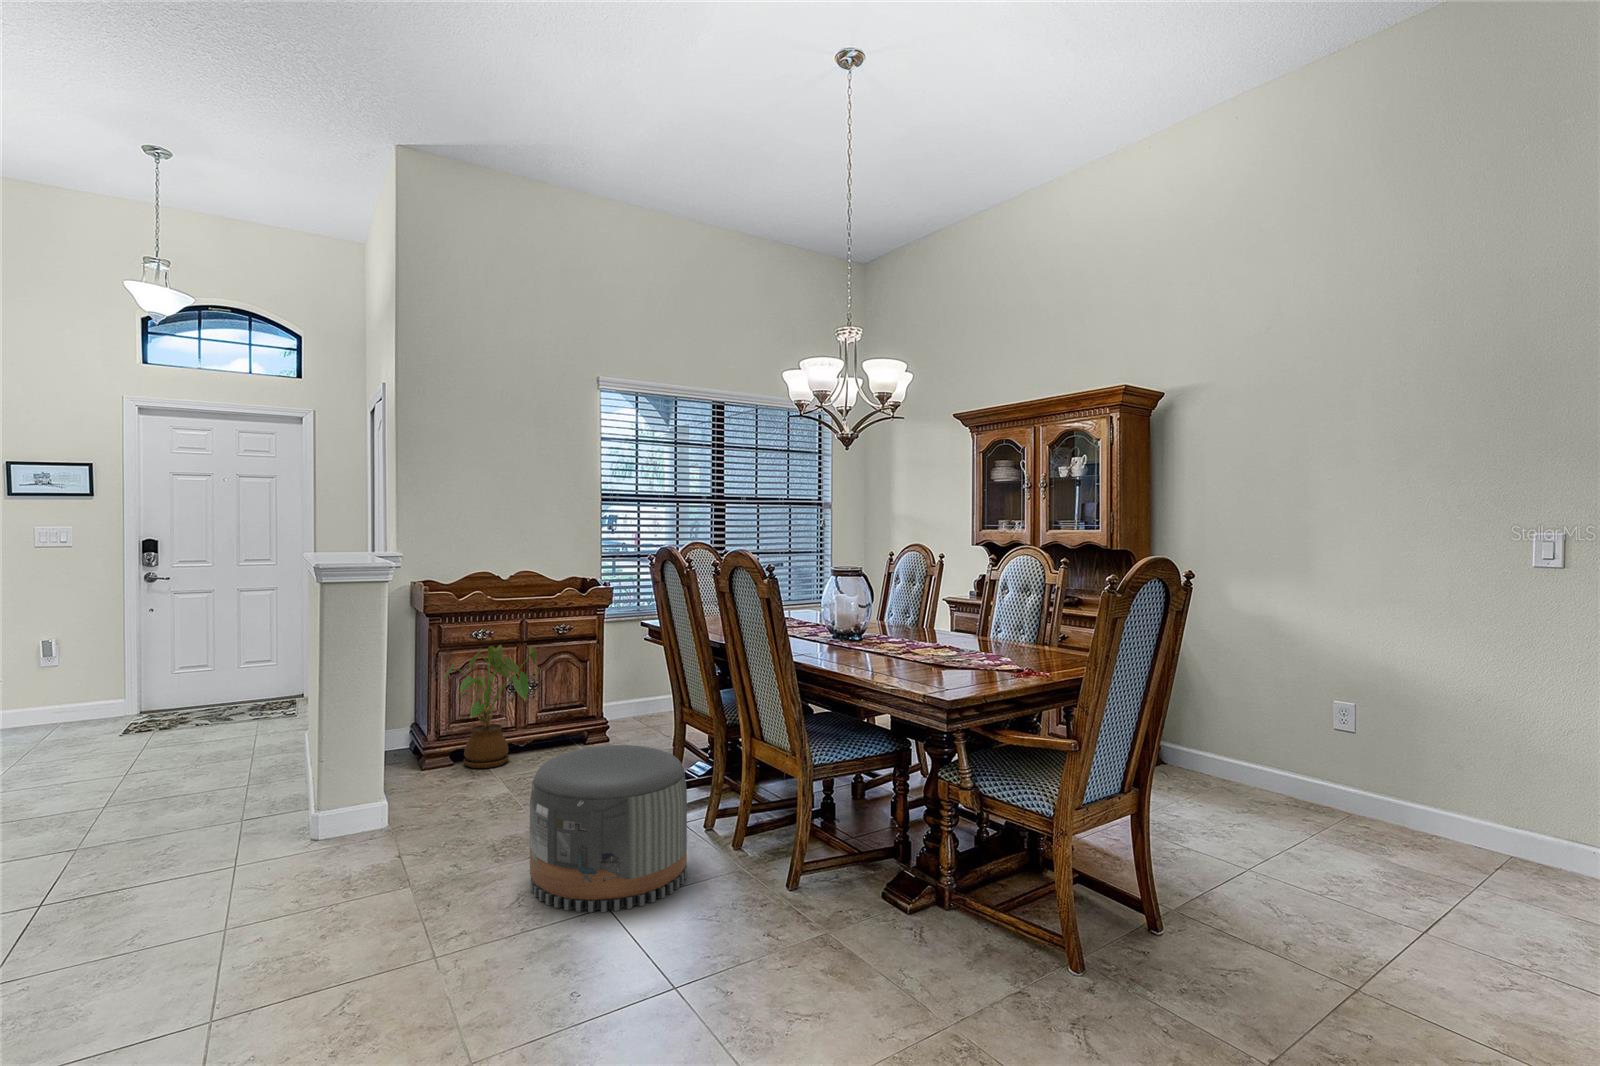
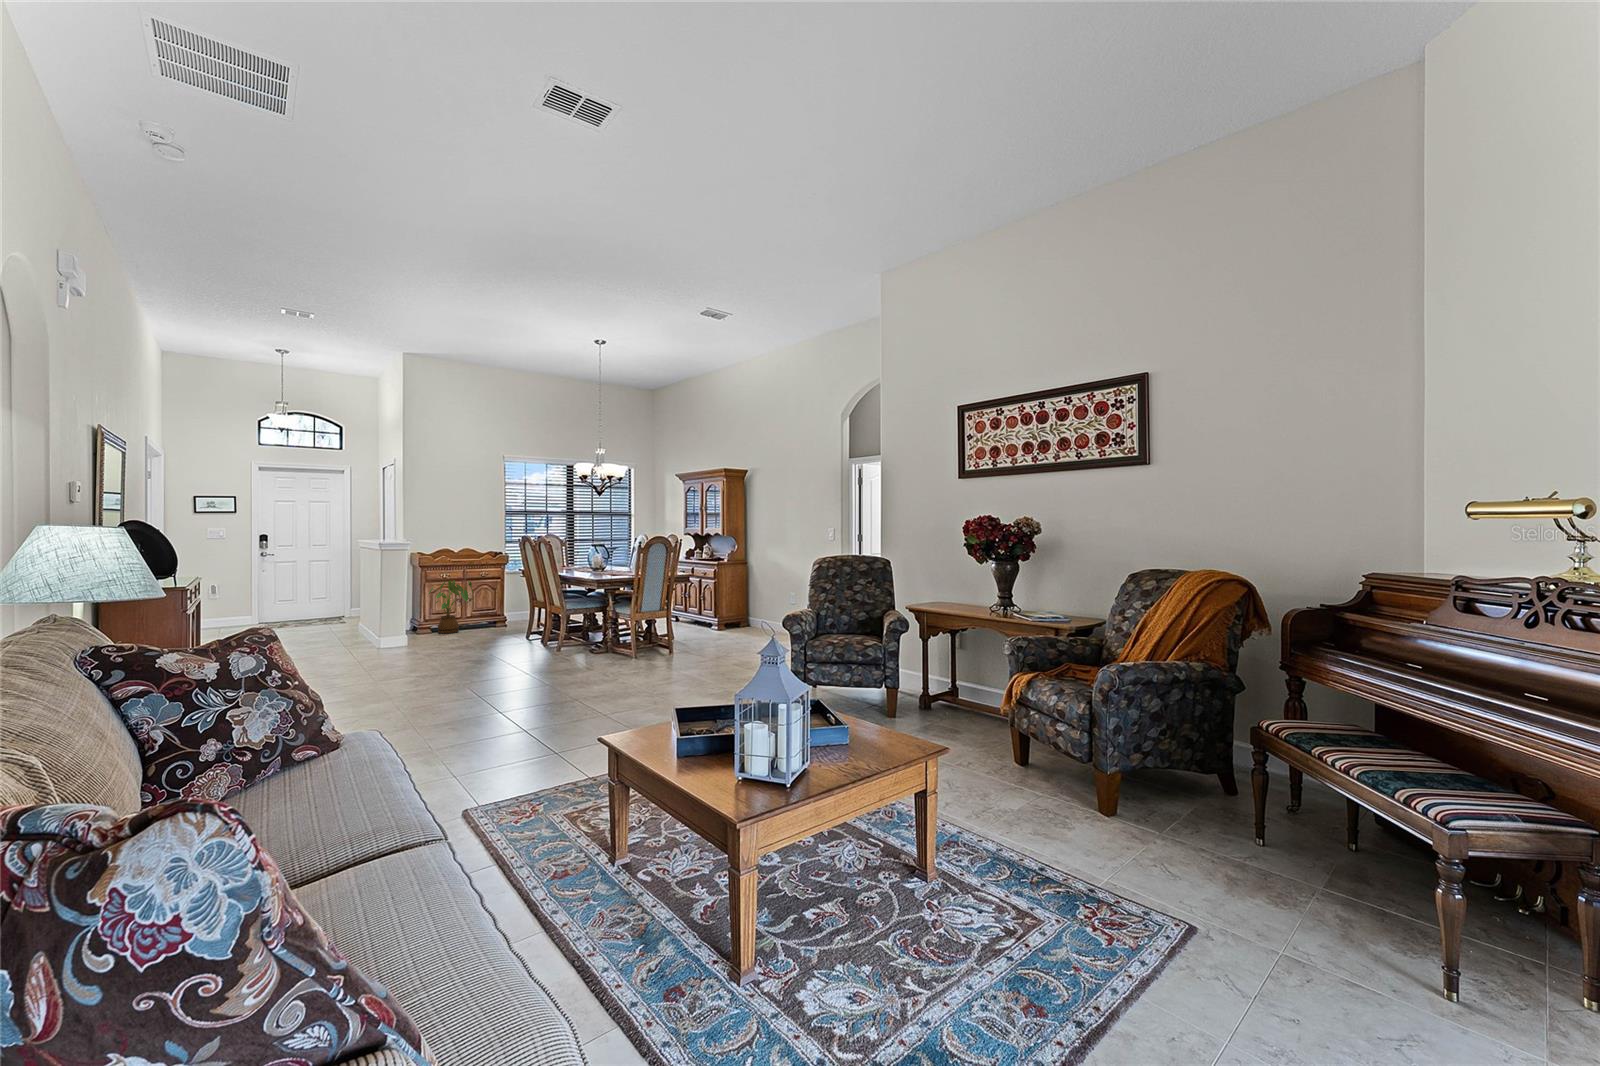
pouf: present [530,745,687,912] -> none [470,607,530,658]

